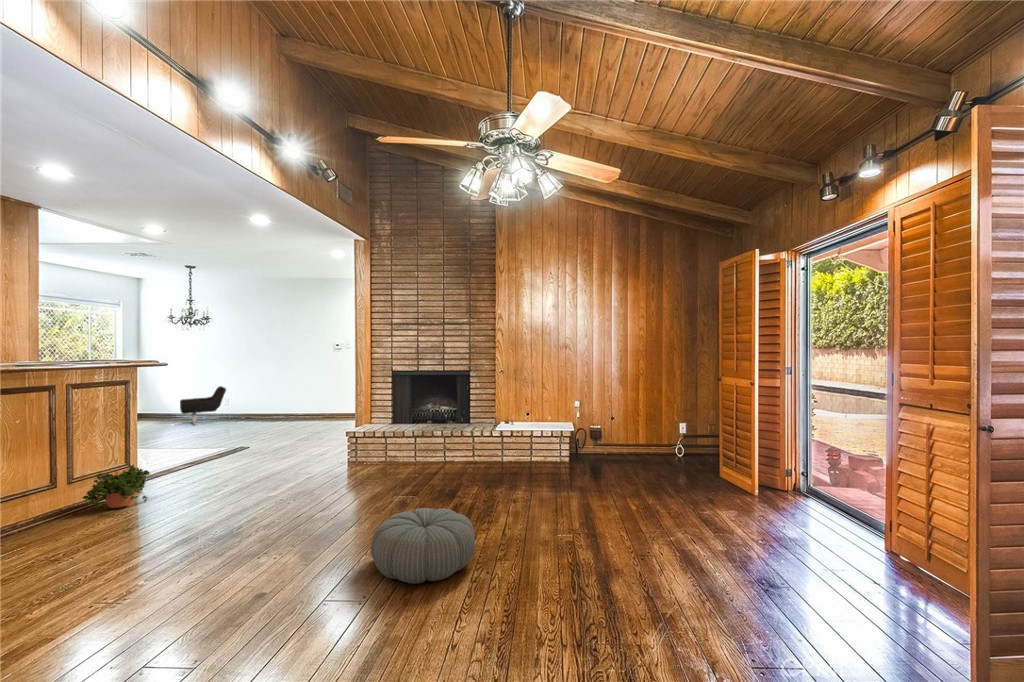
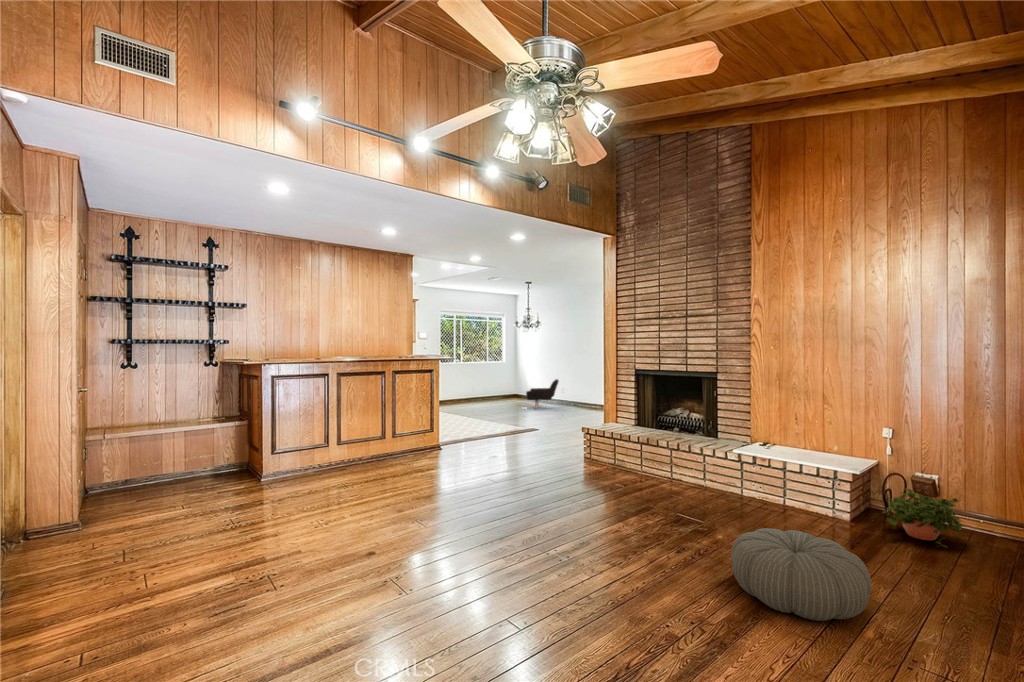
potted plant: present [83,465,150,508] -> present [884,489,962,547]
pouf: present [371,508,475,583] -> present [731,528,871,621]

